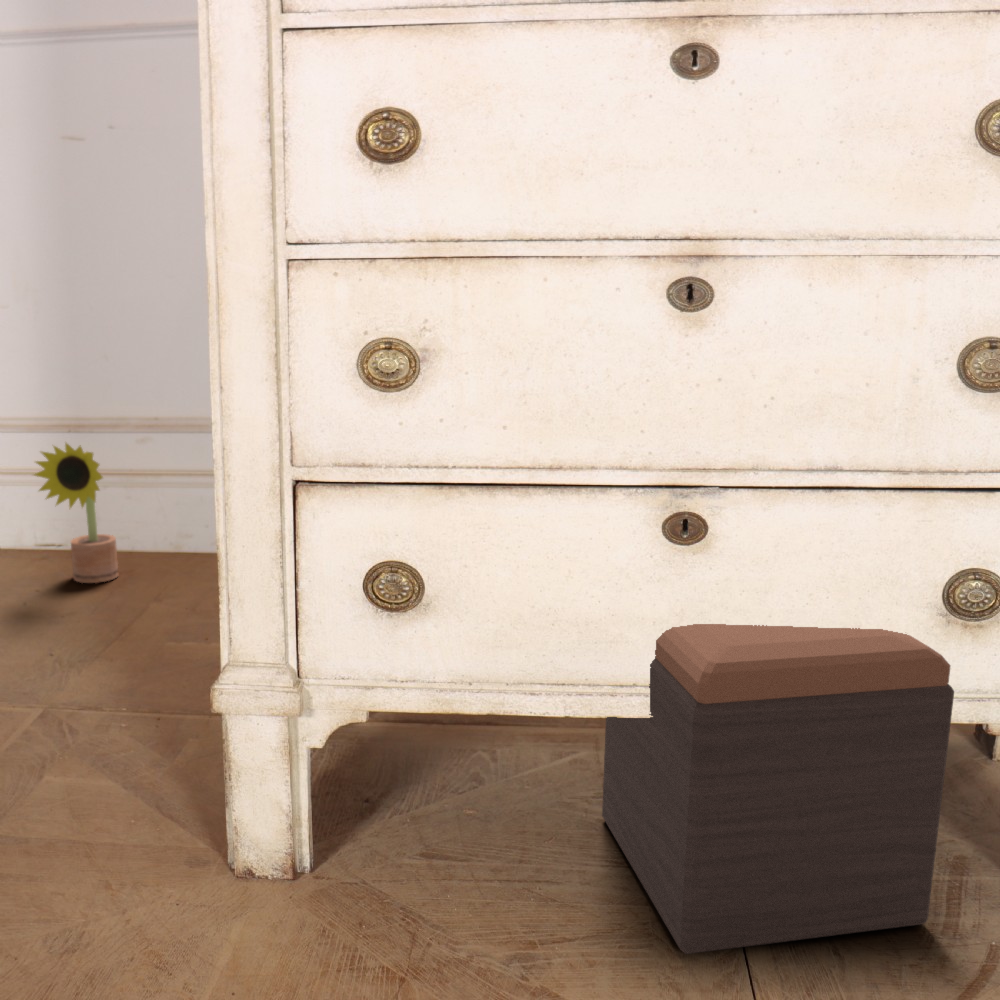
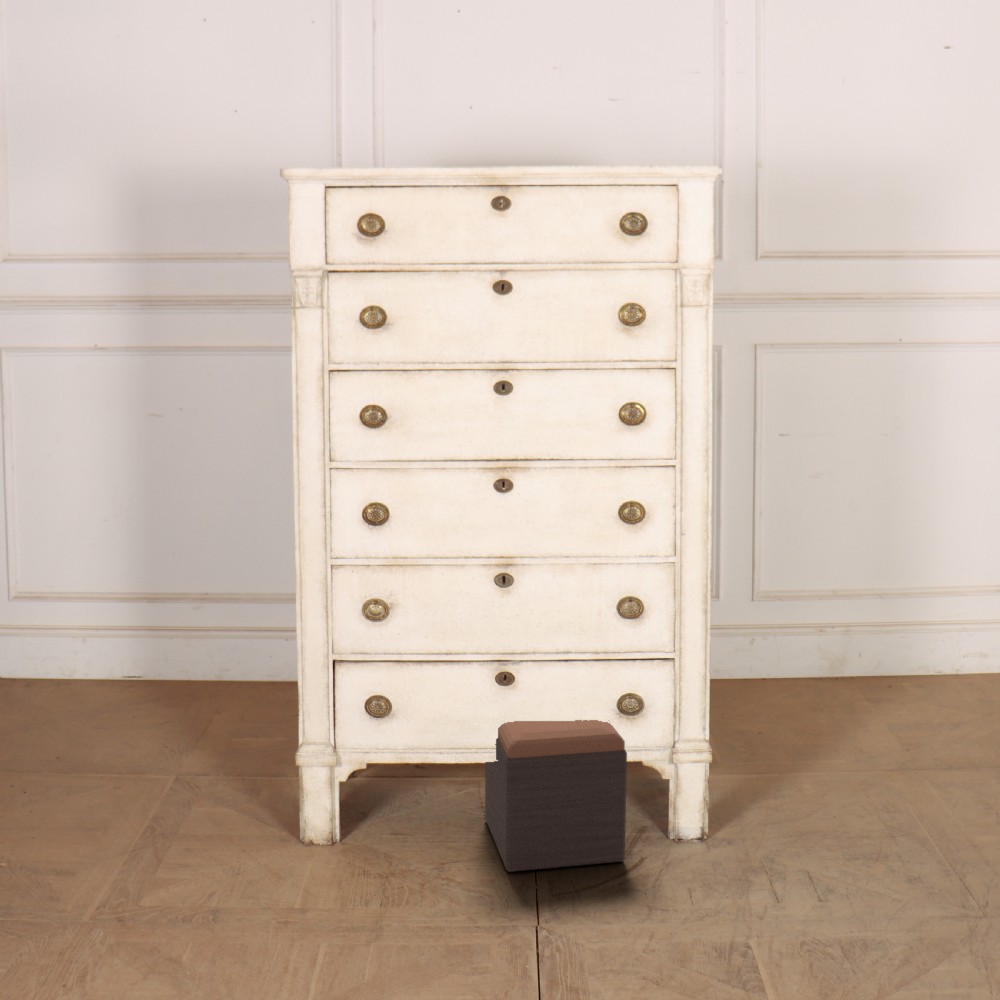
decorative plant: present [34,443,118,583] -> none [157,604,207,692]

